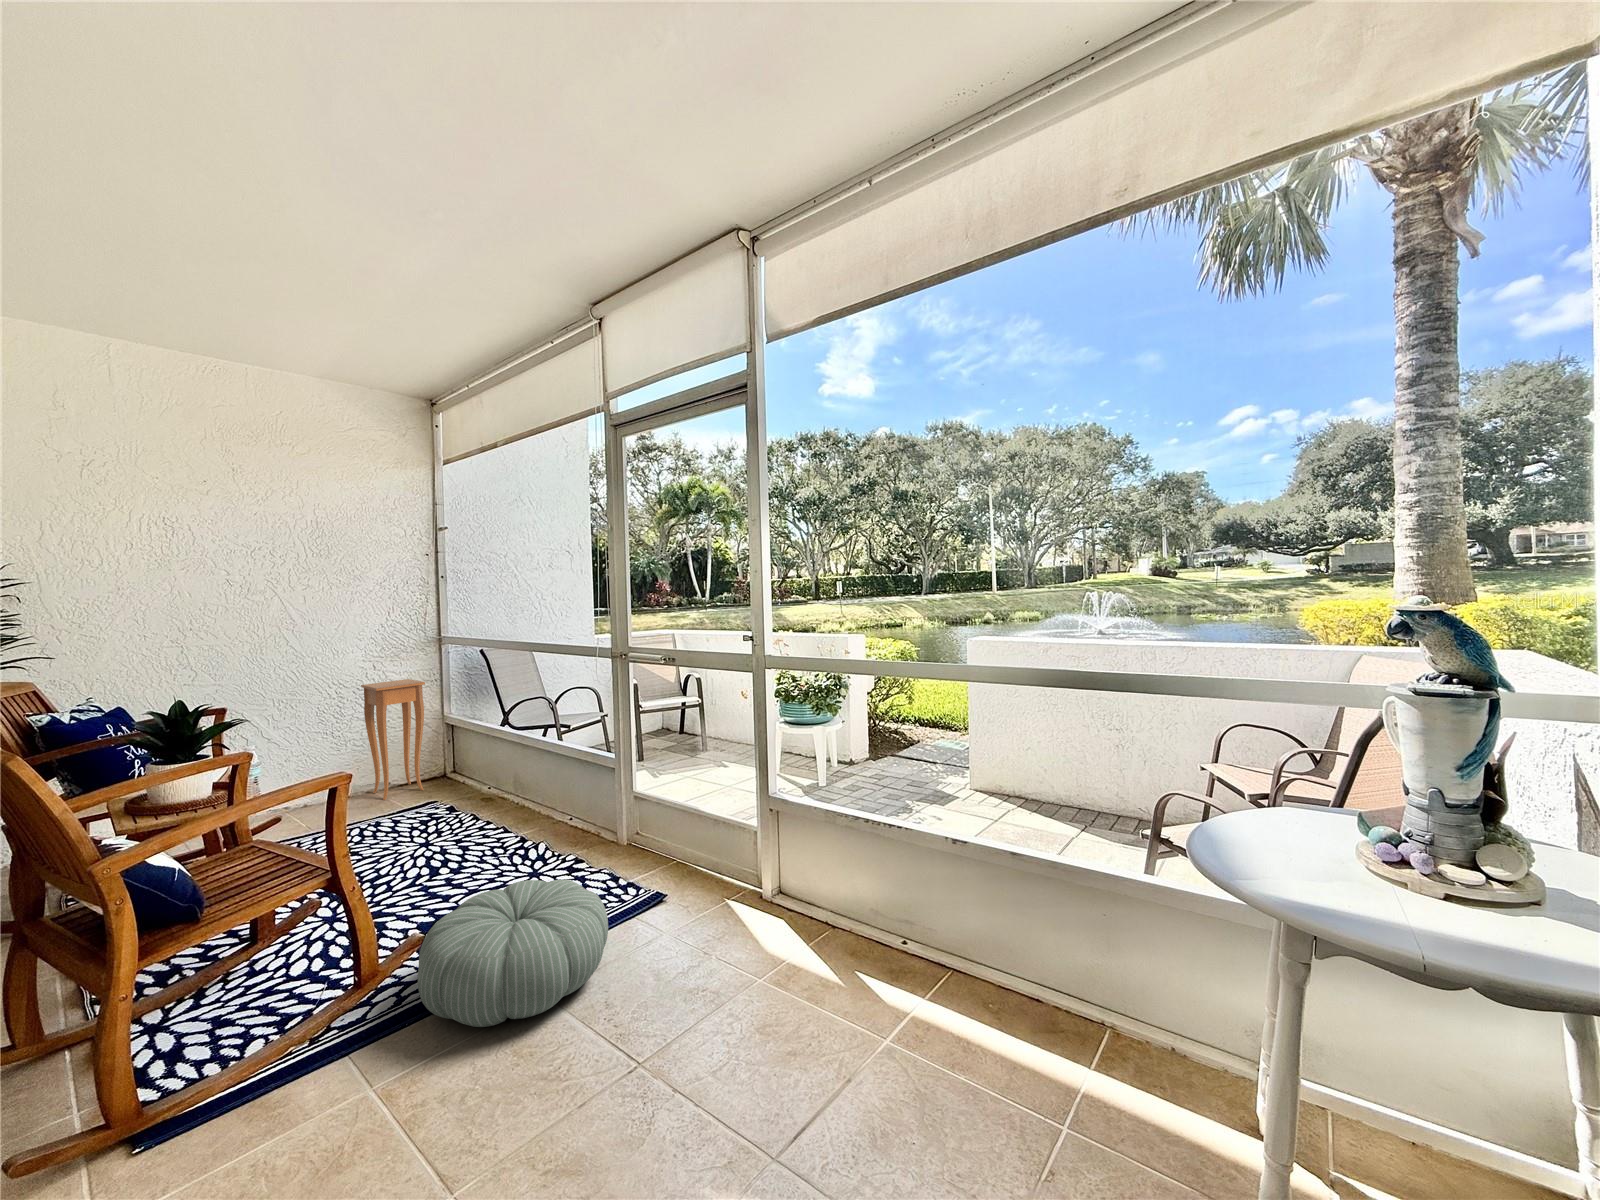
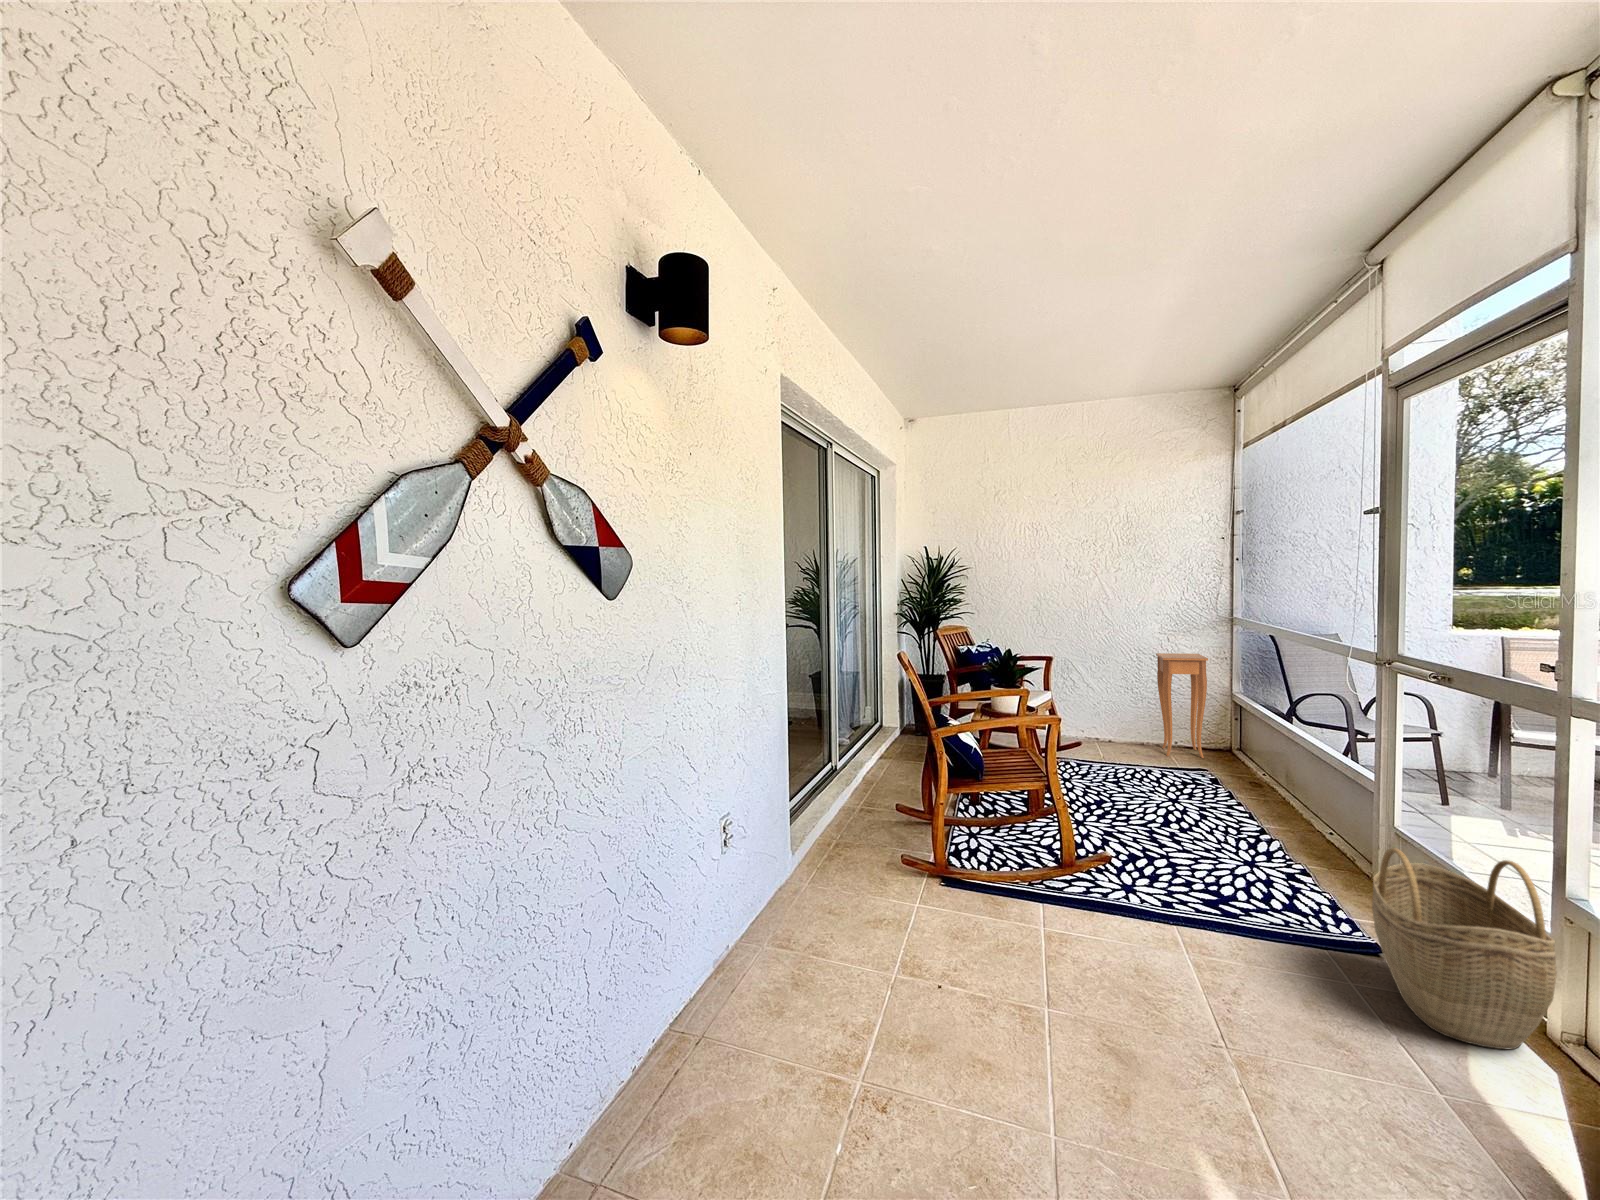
woven basket: none [668,785,775,935] -> present [1372,848,1557,1049]
pouf: present [418,879,608,1027] -> none [1088,844,1270,964]

